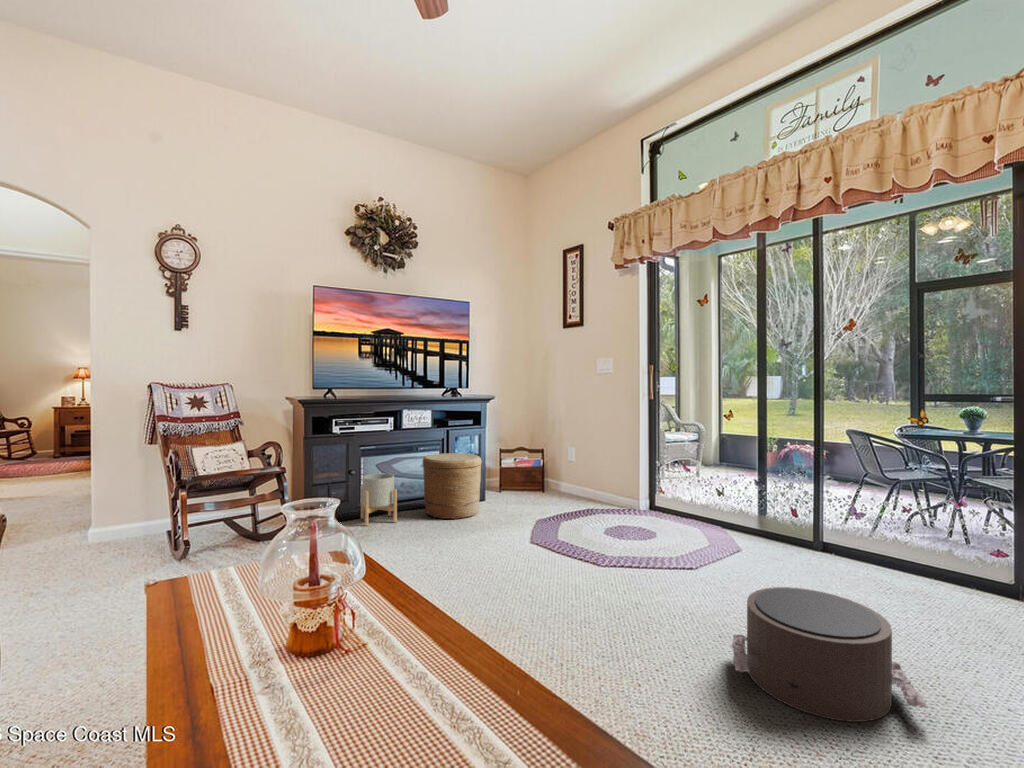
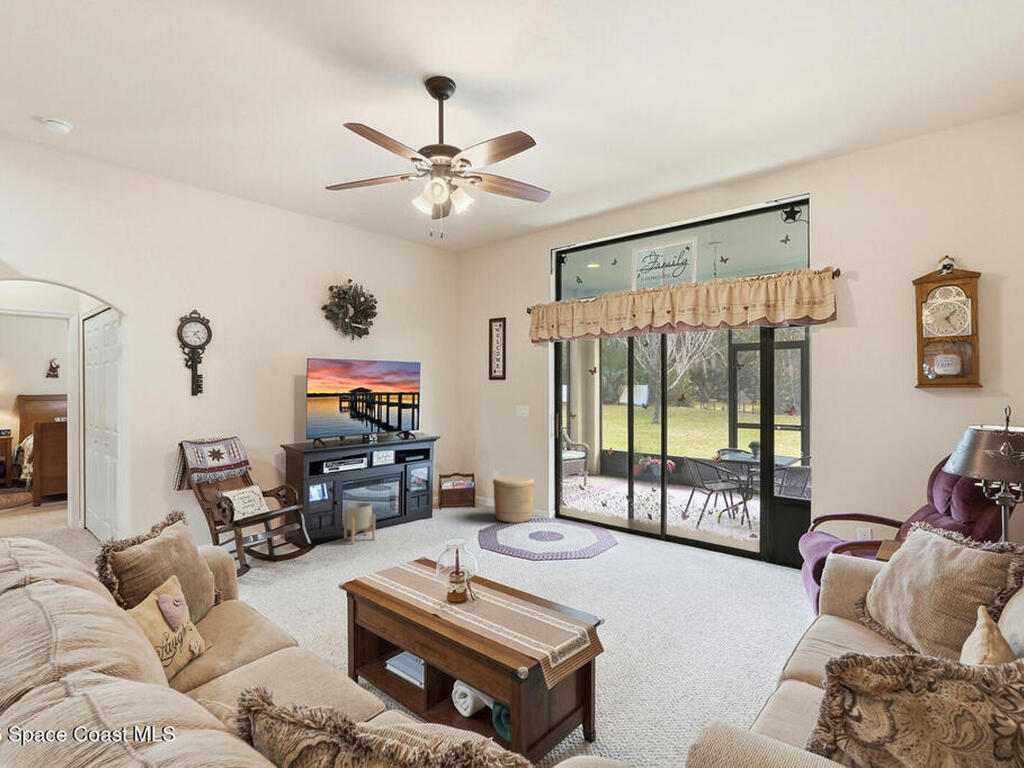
woven basket: present [423,453,482,519] -> present [493,475,534,523]
pouf: present [732,587,927,722] -> none [617,563,705,626]

